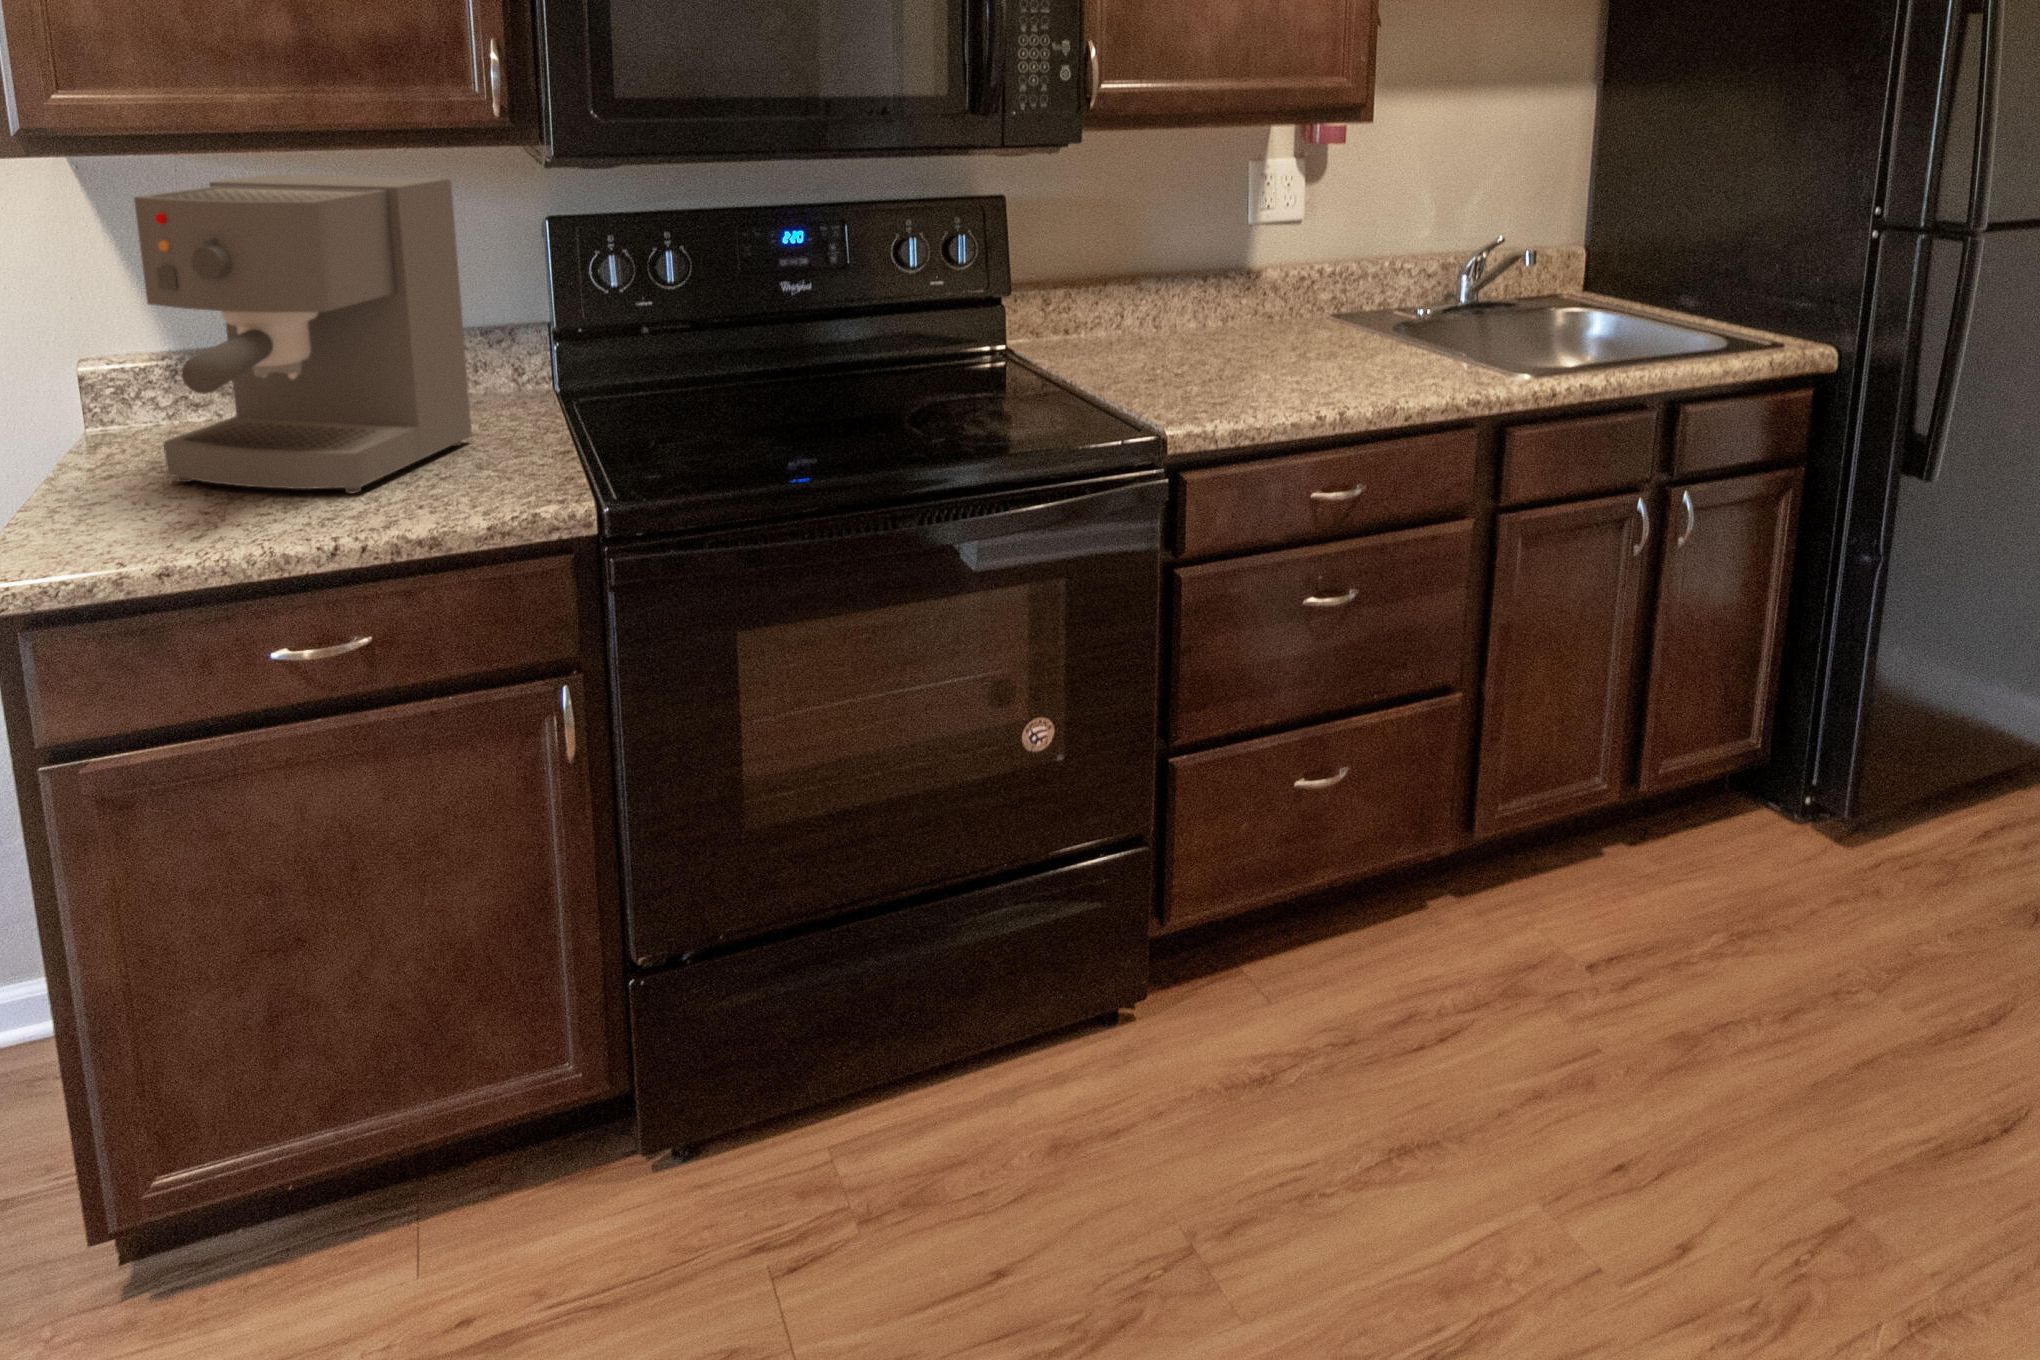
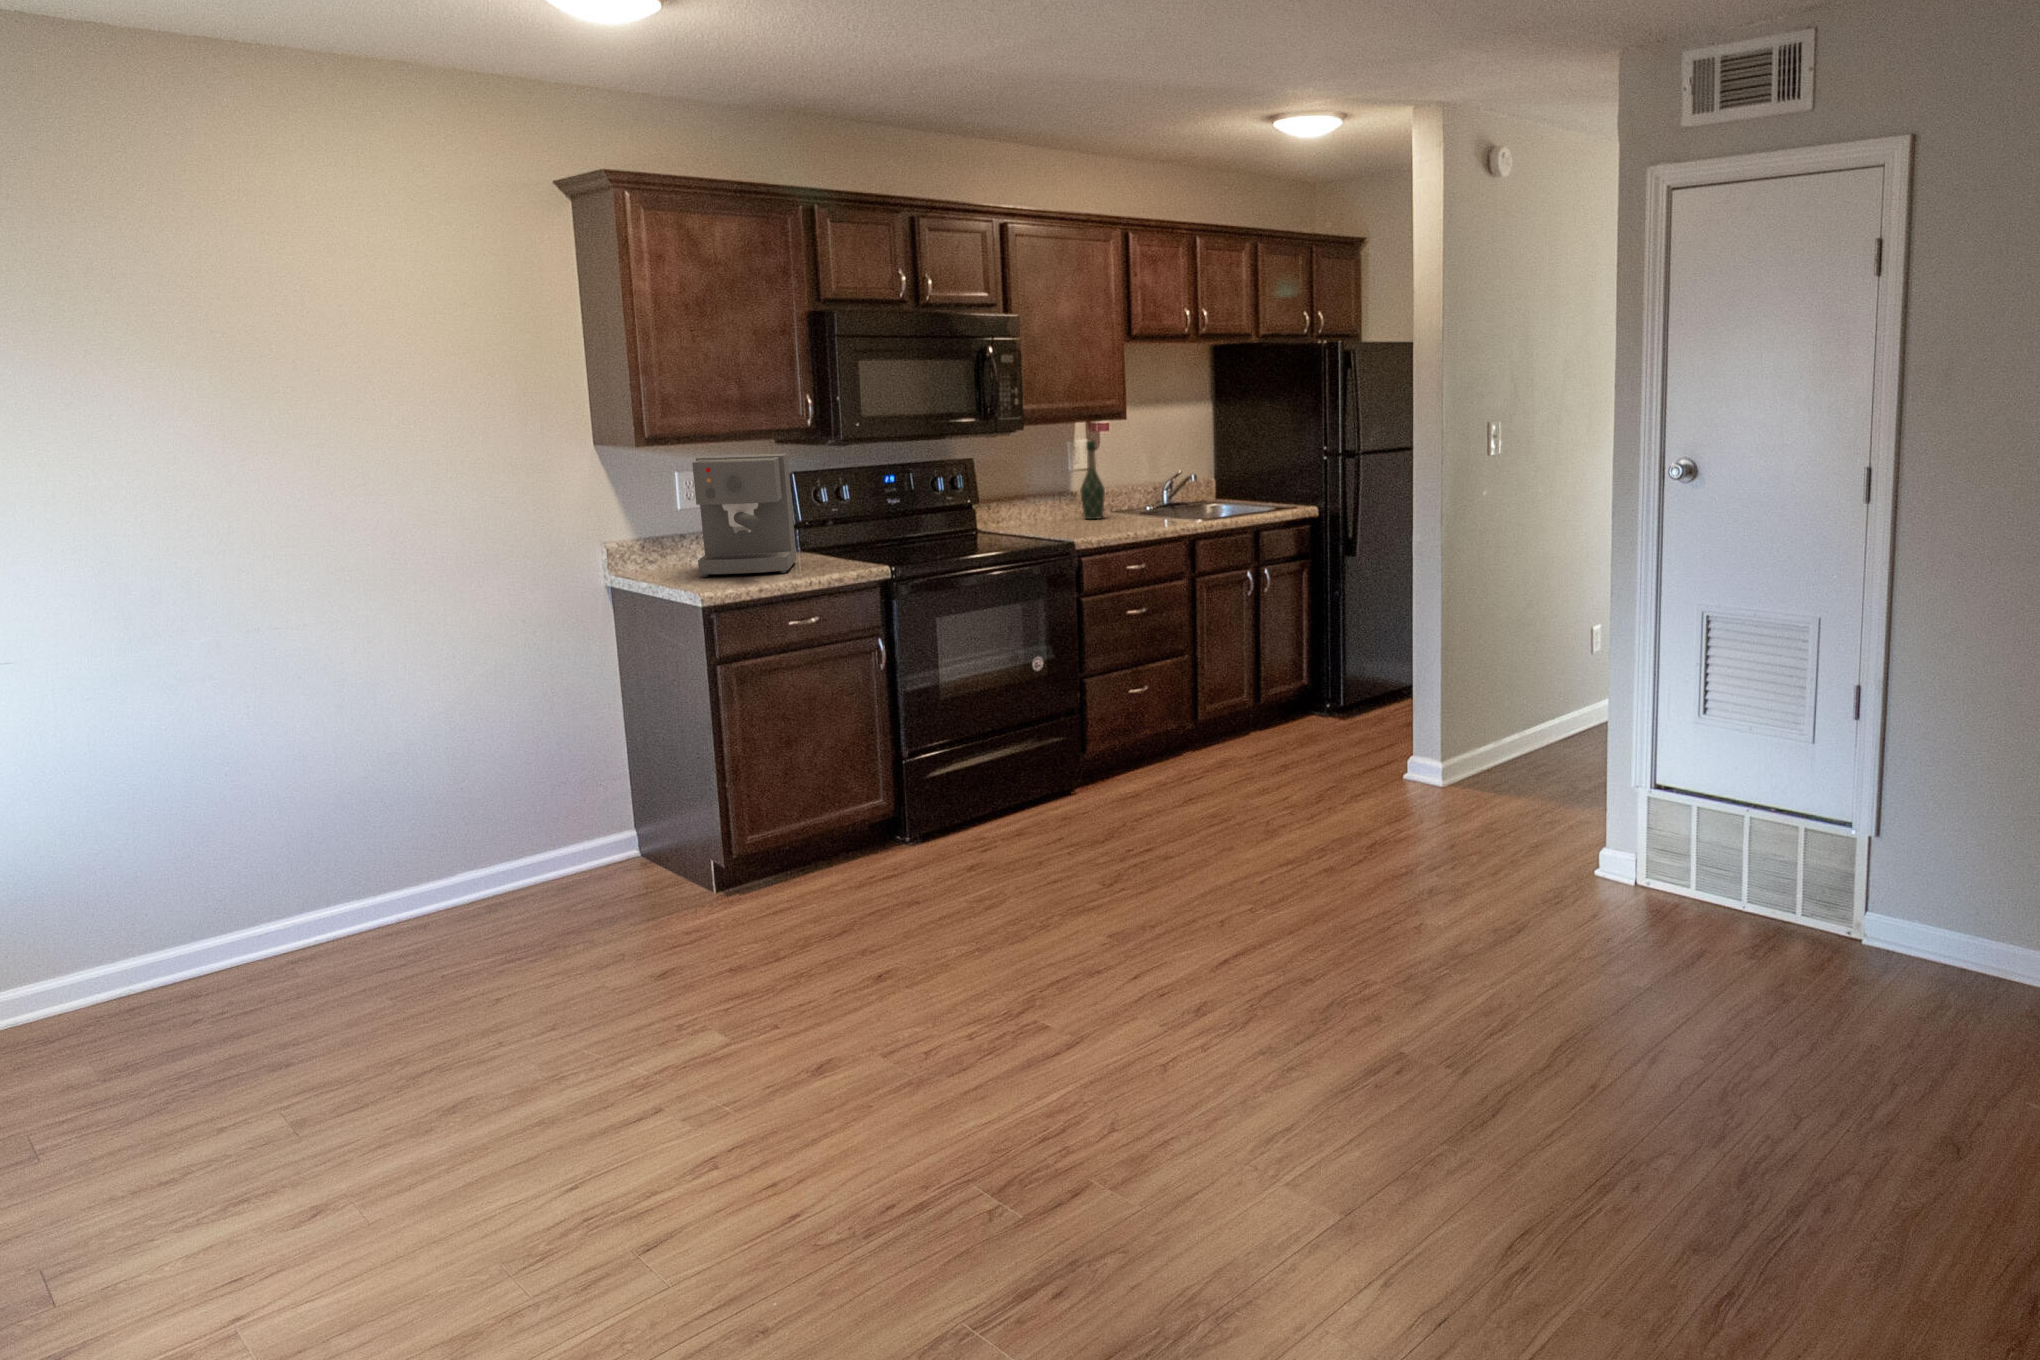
wine bottle: none [1255,167,1312,345] -> present [1080,441,1105,519]

